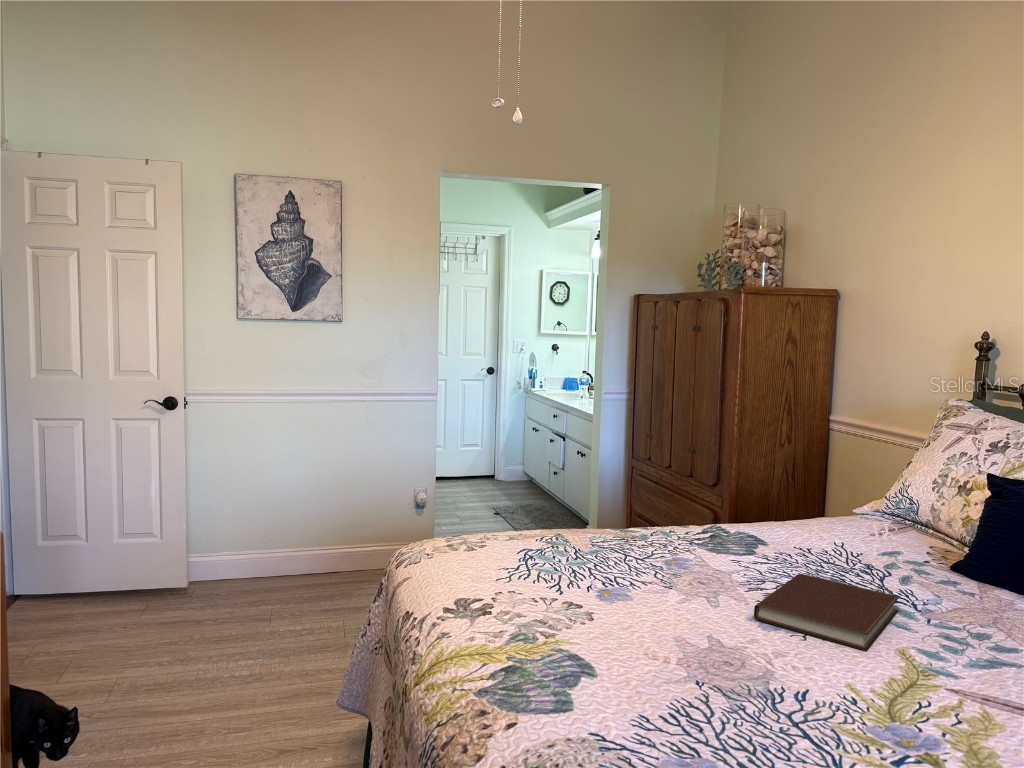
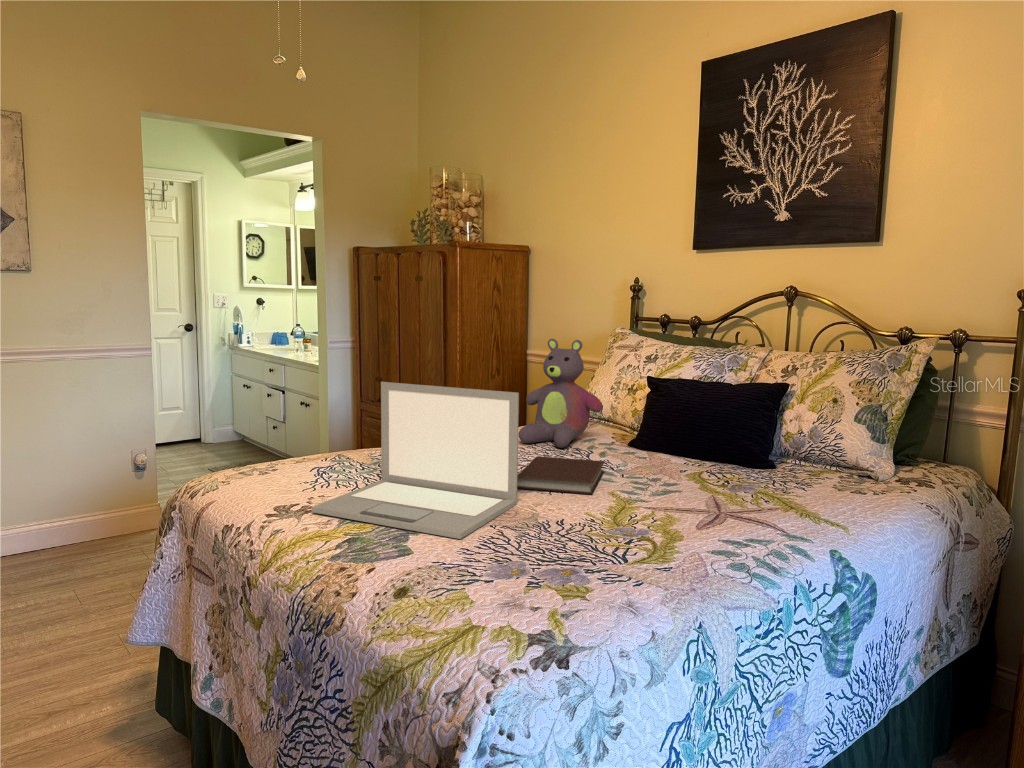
stuffed bear: none [787,413,911,560] -> present [519,339,602,448]
laptop: none [490,462,756,696] -> present [311,382,519,539]

